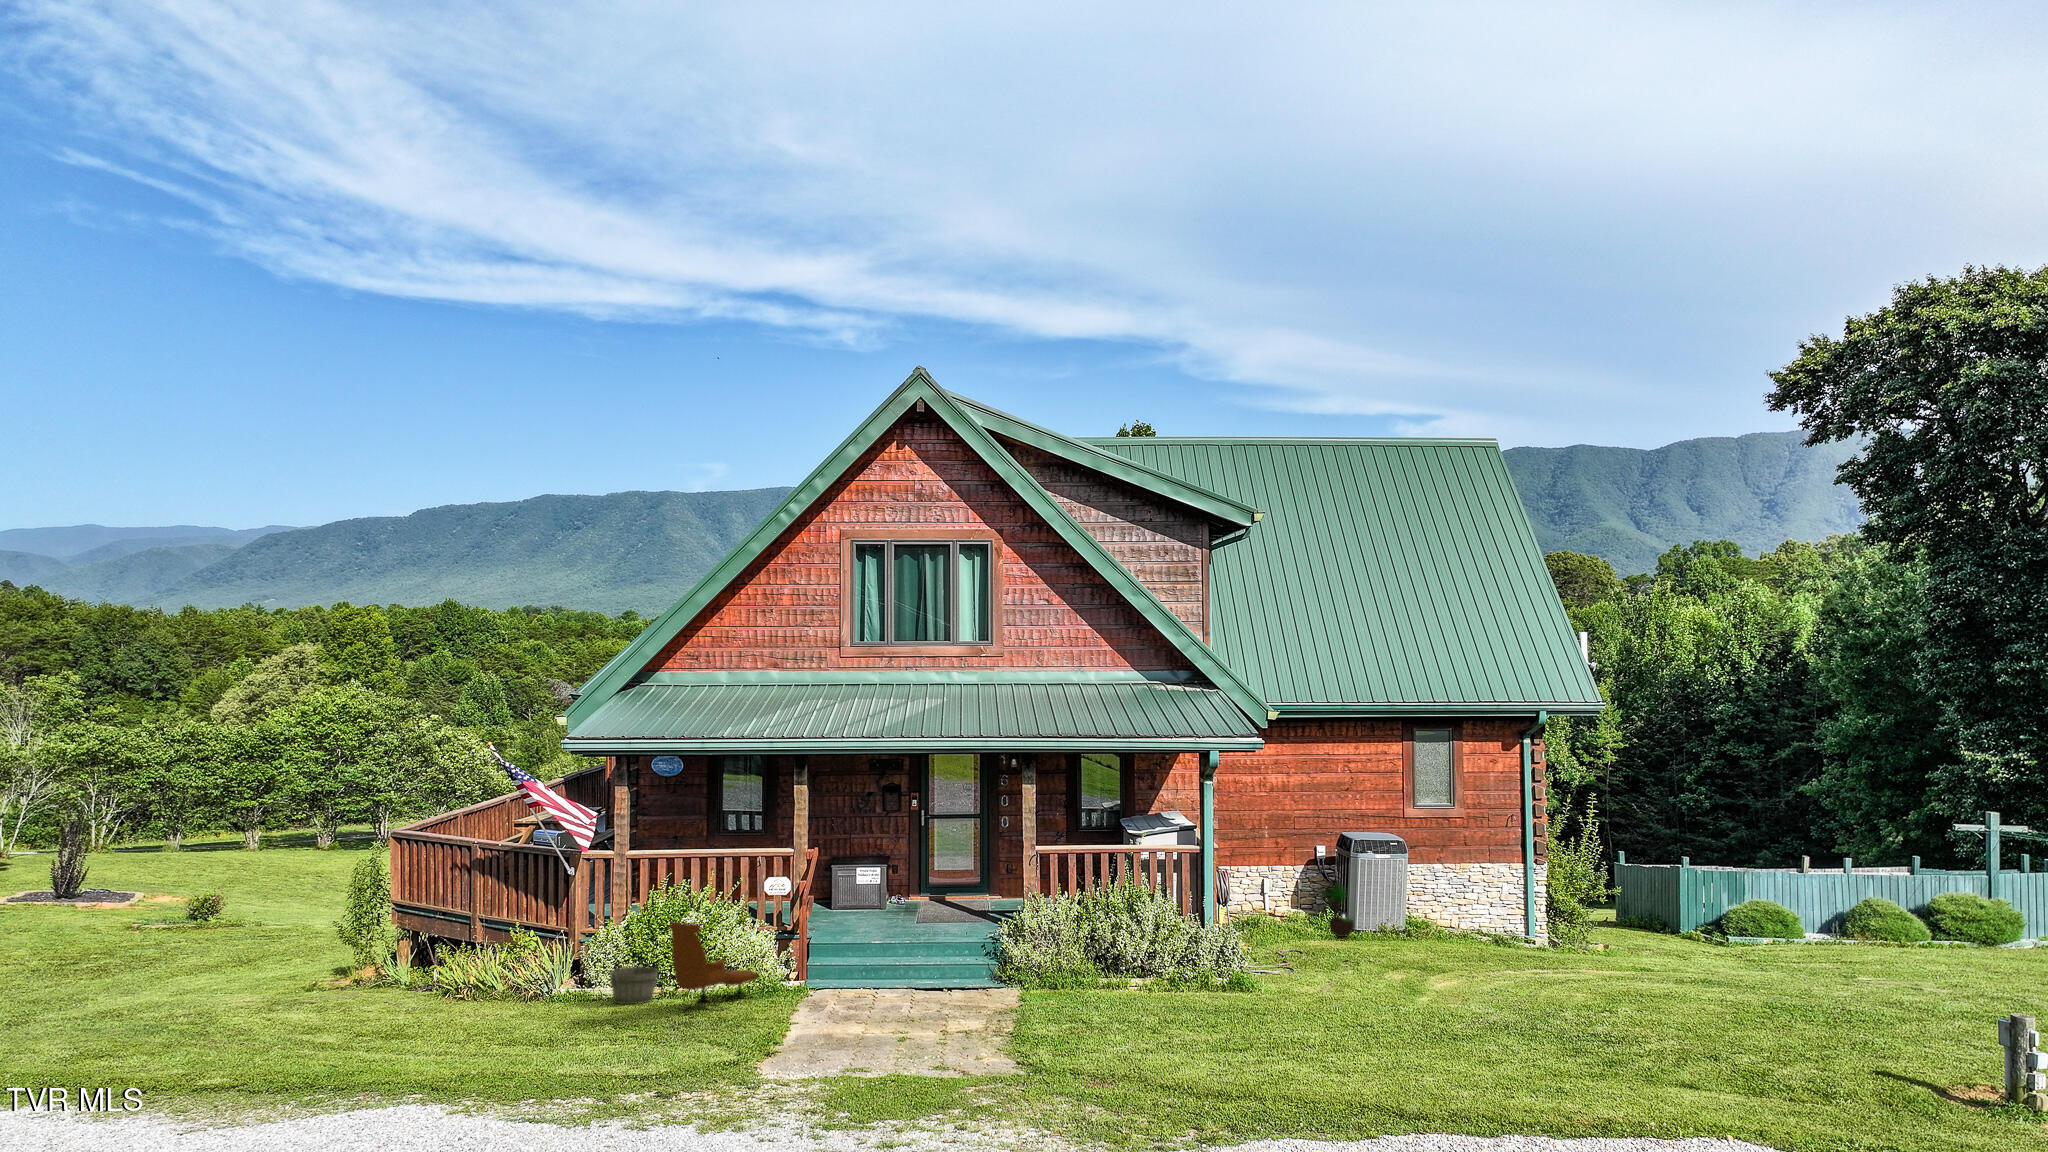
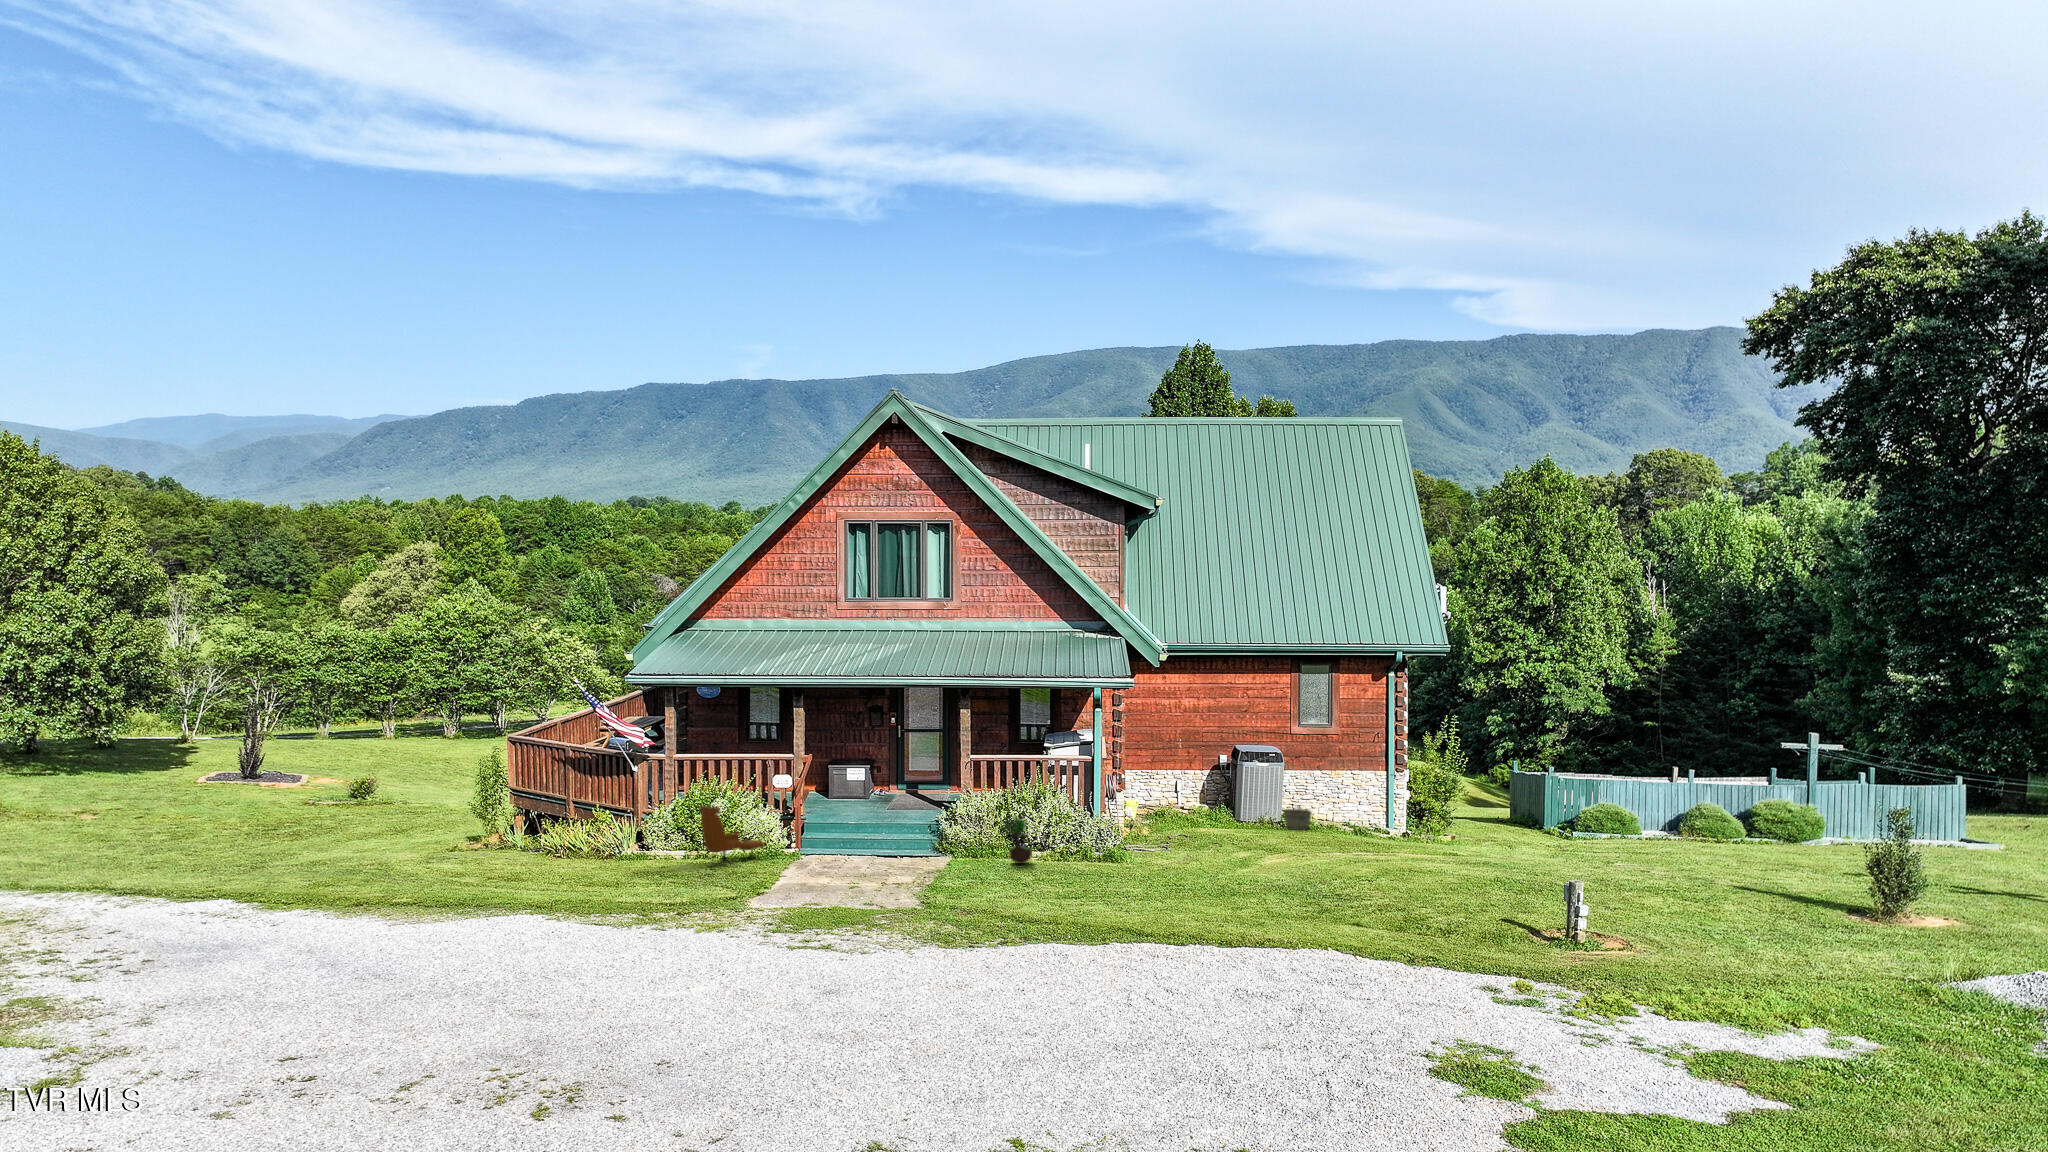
potted tree: present [1320,884,1354,937] -> present [1004,816,1032,864]
wooden bucket: present [610,964,658,1004] -> present [1284,808,1311,830]

